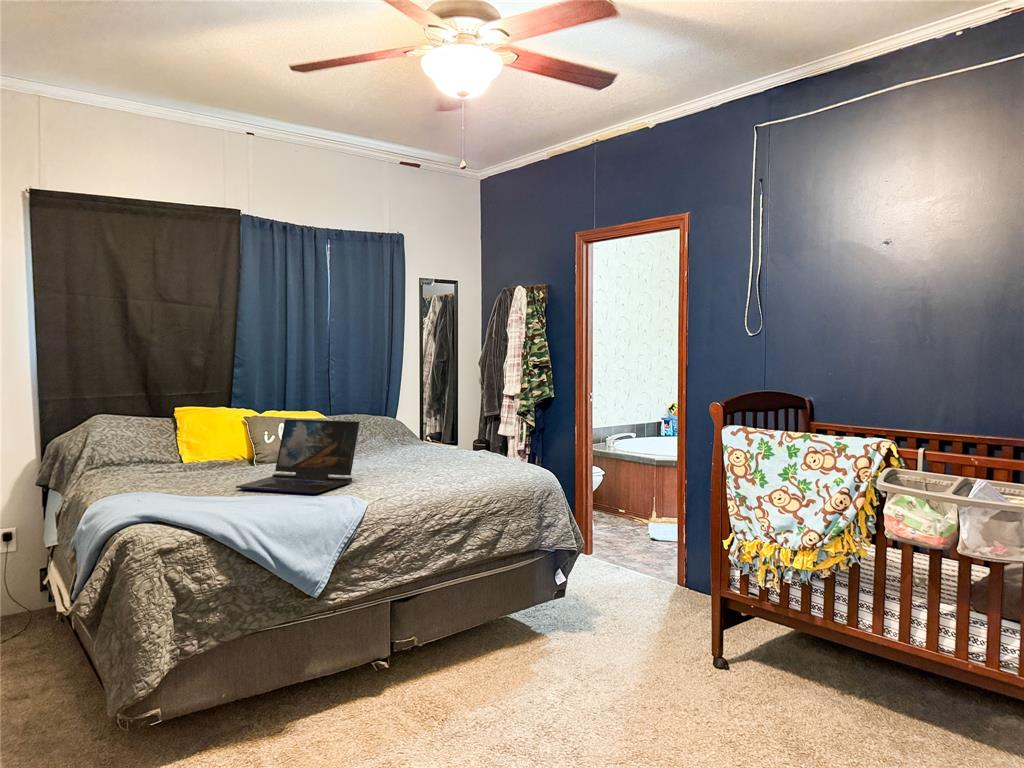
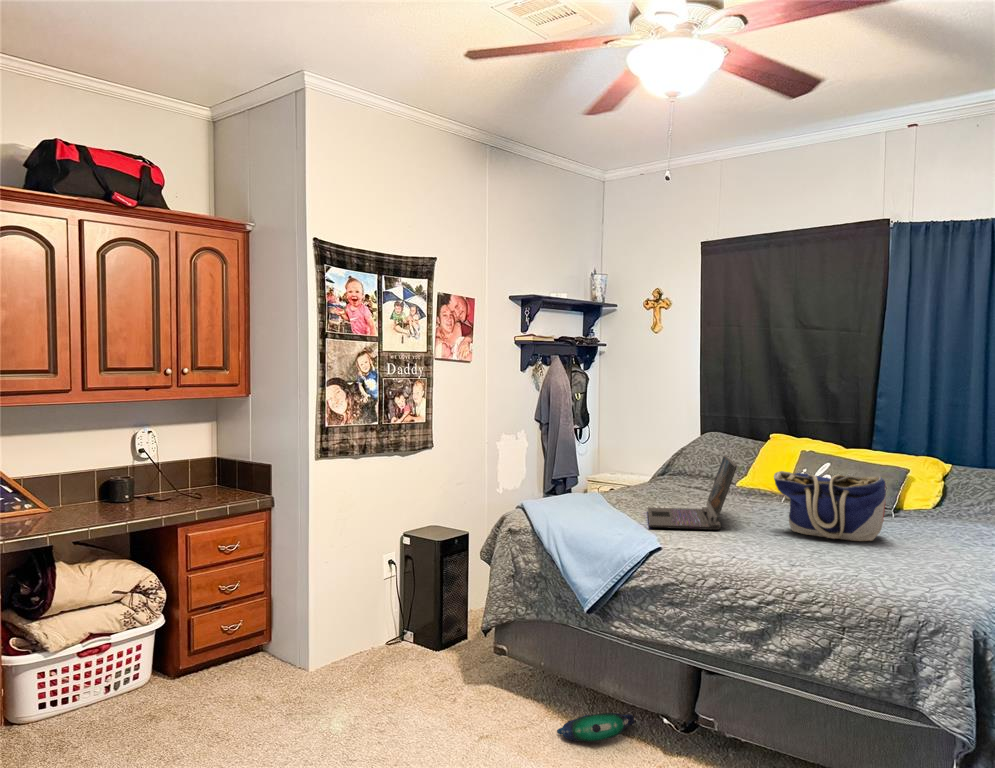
tote bag: none [365,416,443,471] -> present [774,471,886,541]
plush toy: none [297,690,349,747] -> present [557,713,635,742]

